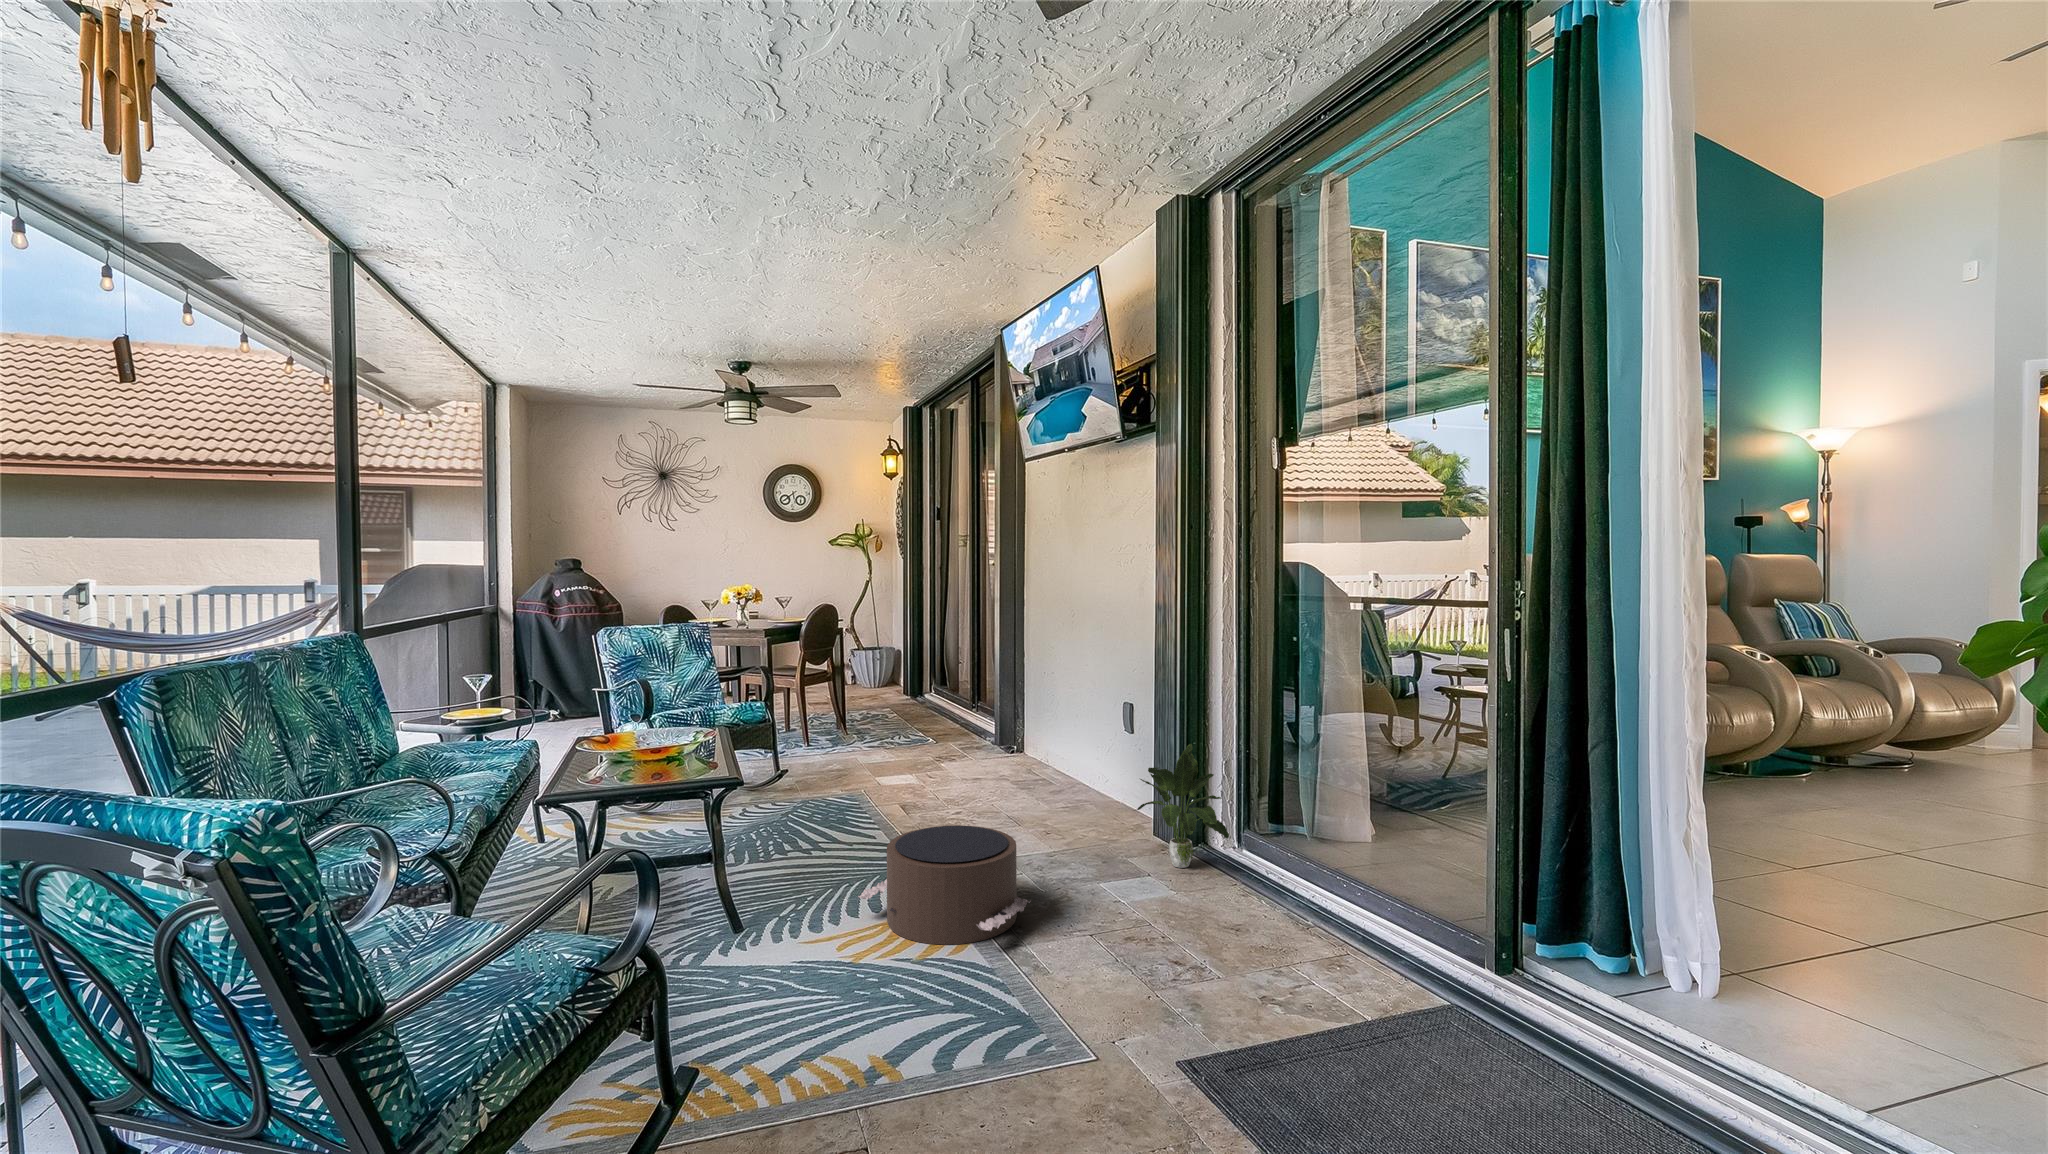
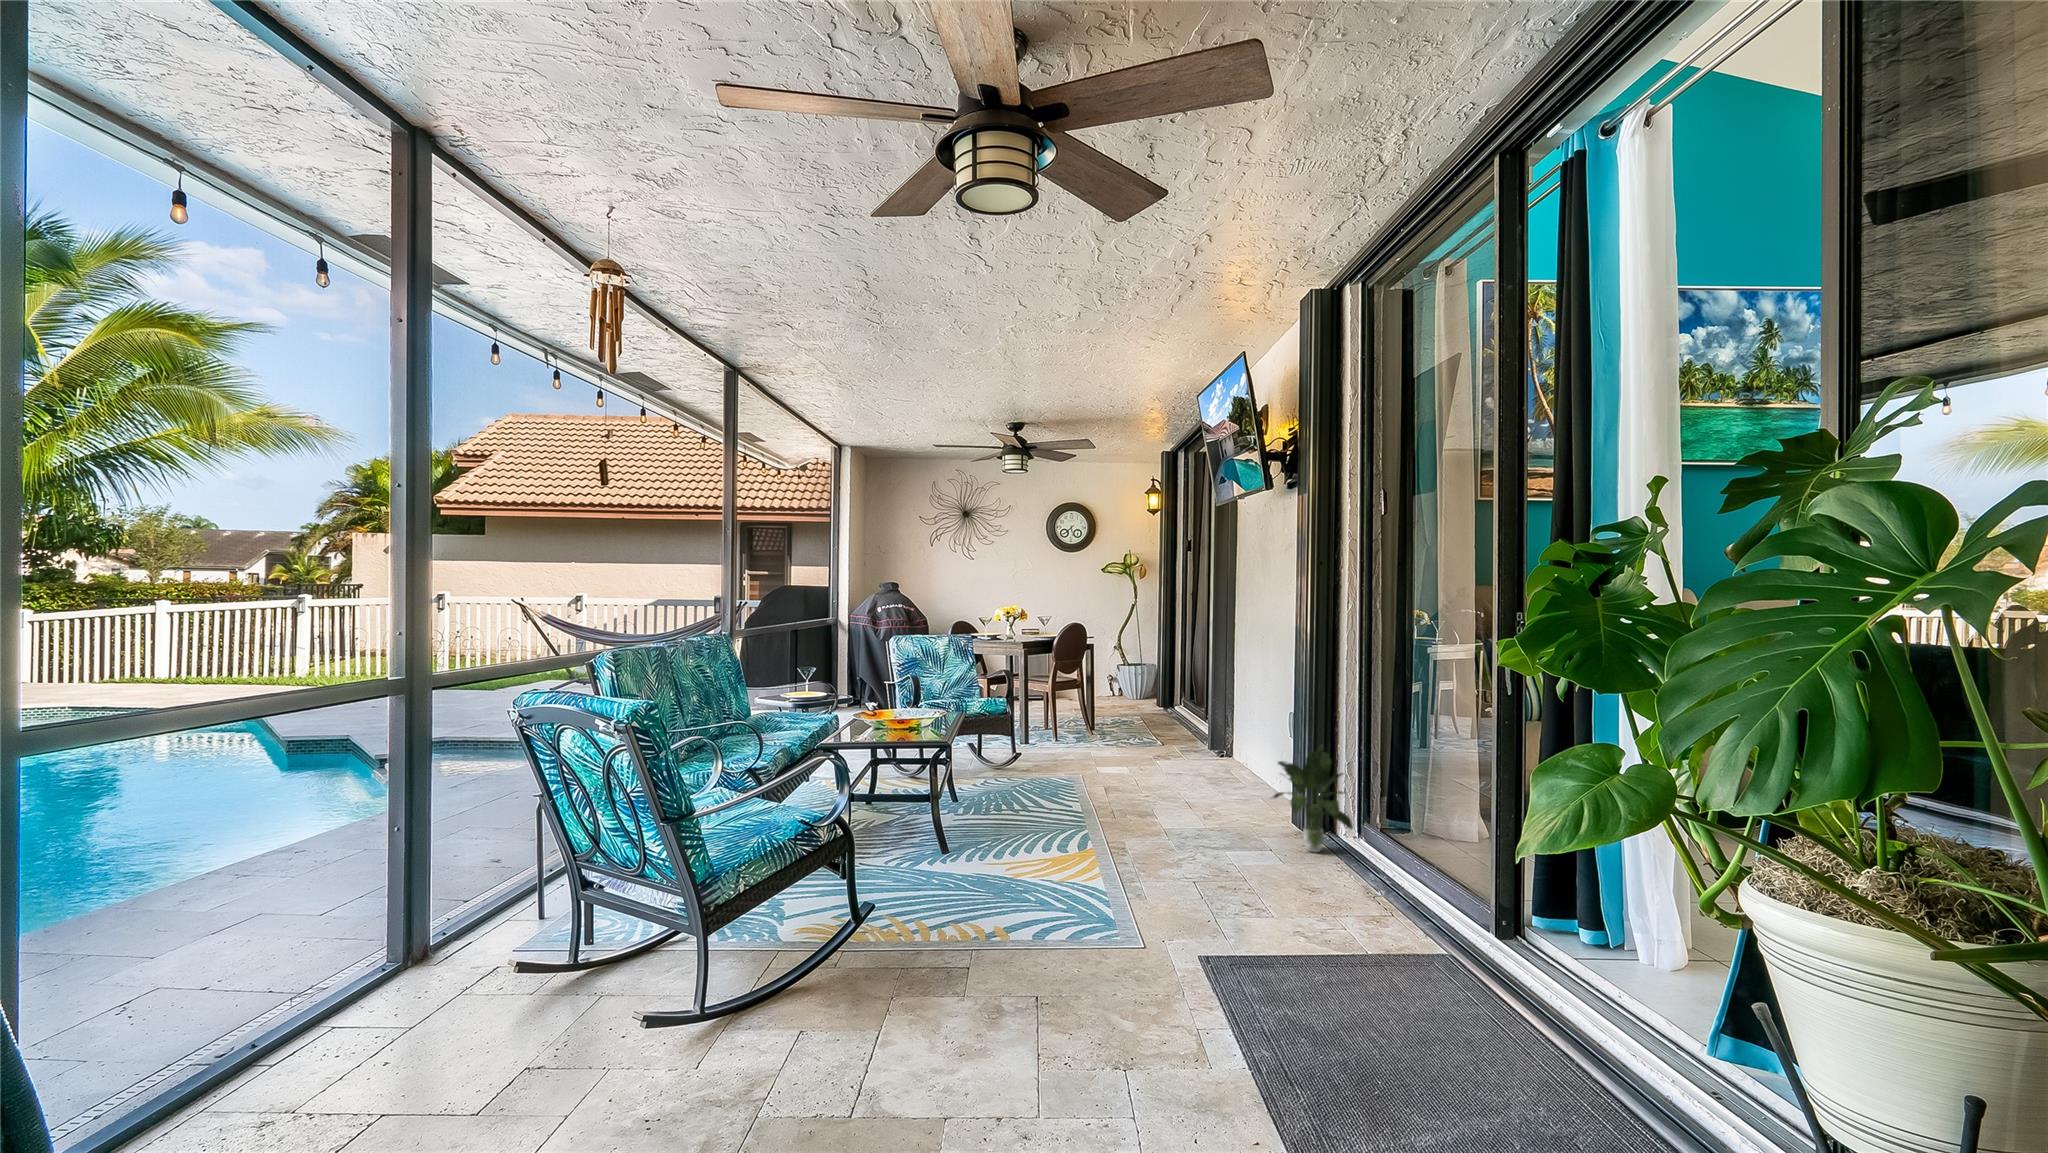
pouf: present [858,825,1031,945] -> none [1030,793,1157,878]

